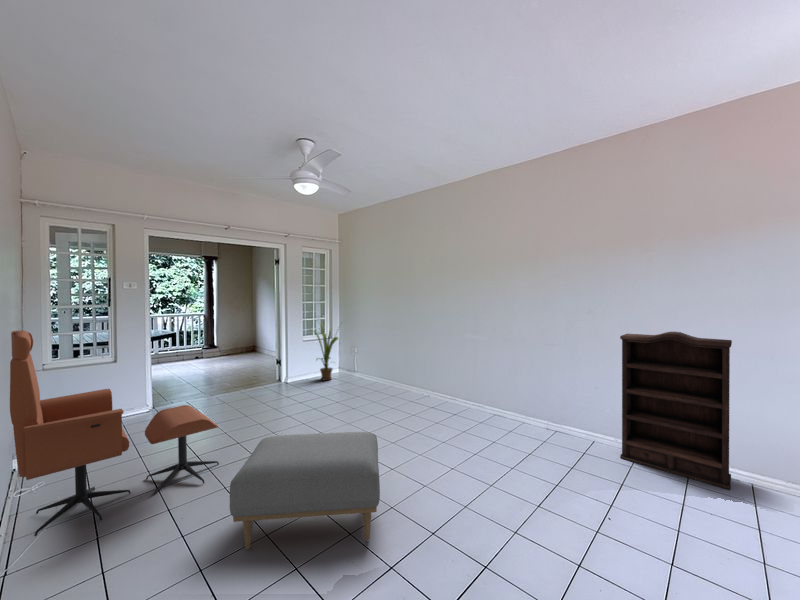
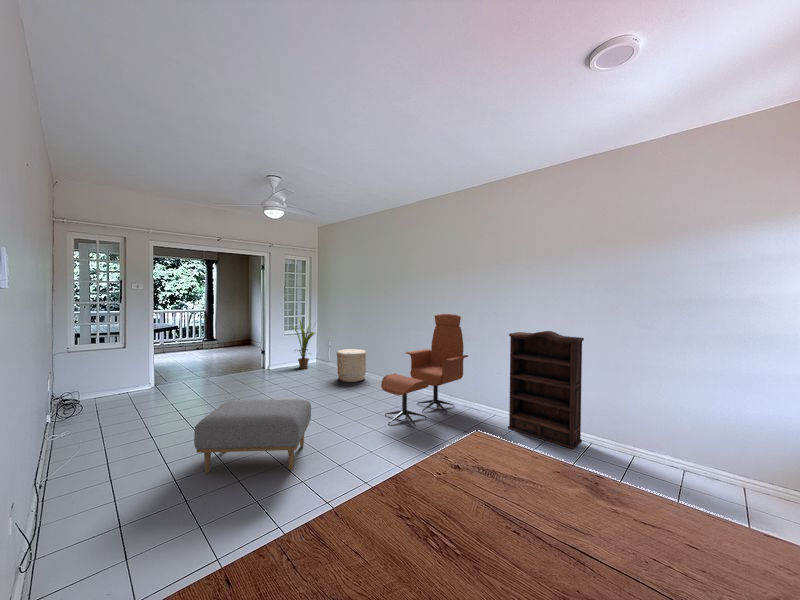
lounge chair: present [10,330,219,536] -> present [381,314,468,427]
woven basket: none [371,356,406,397] -> present [337,349,366,382]

